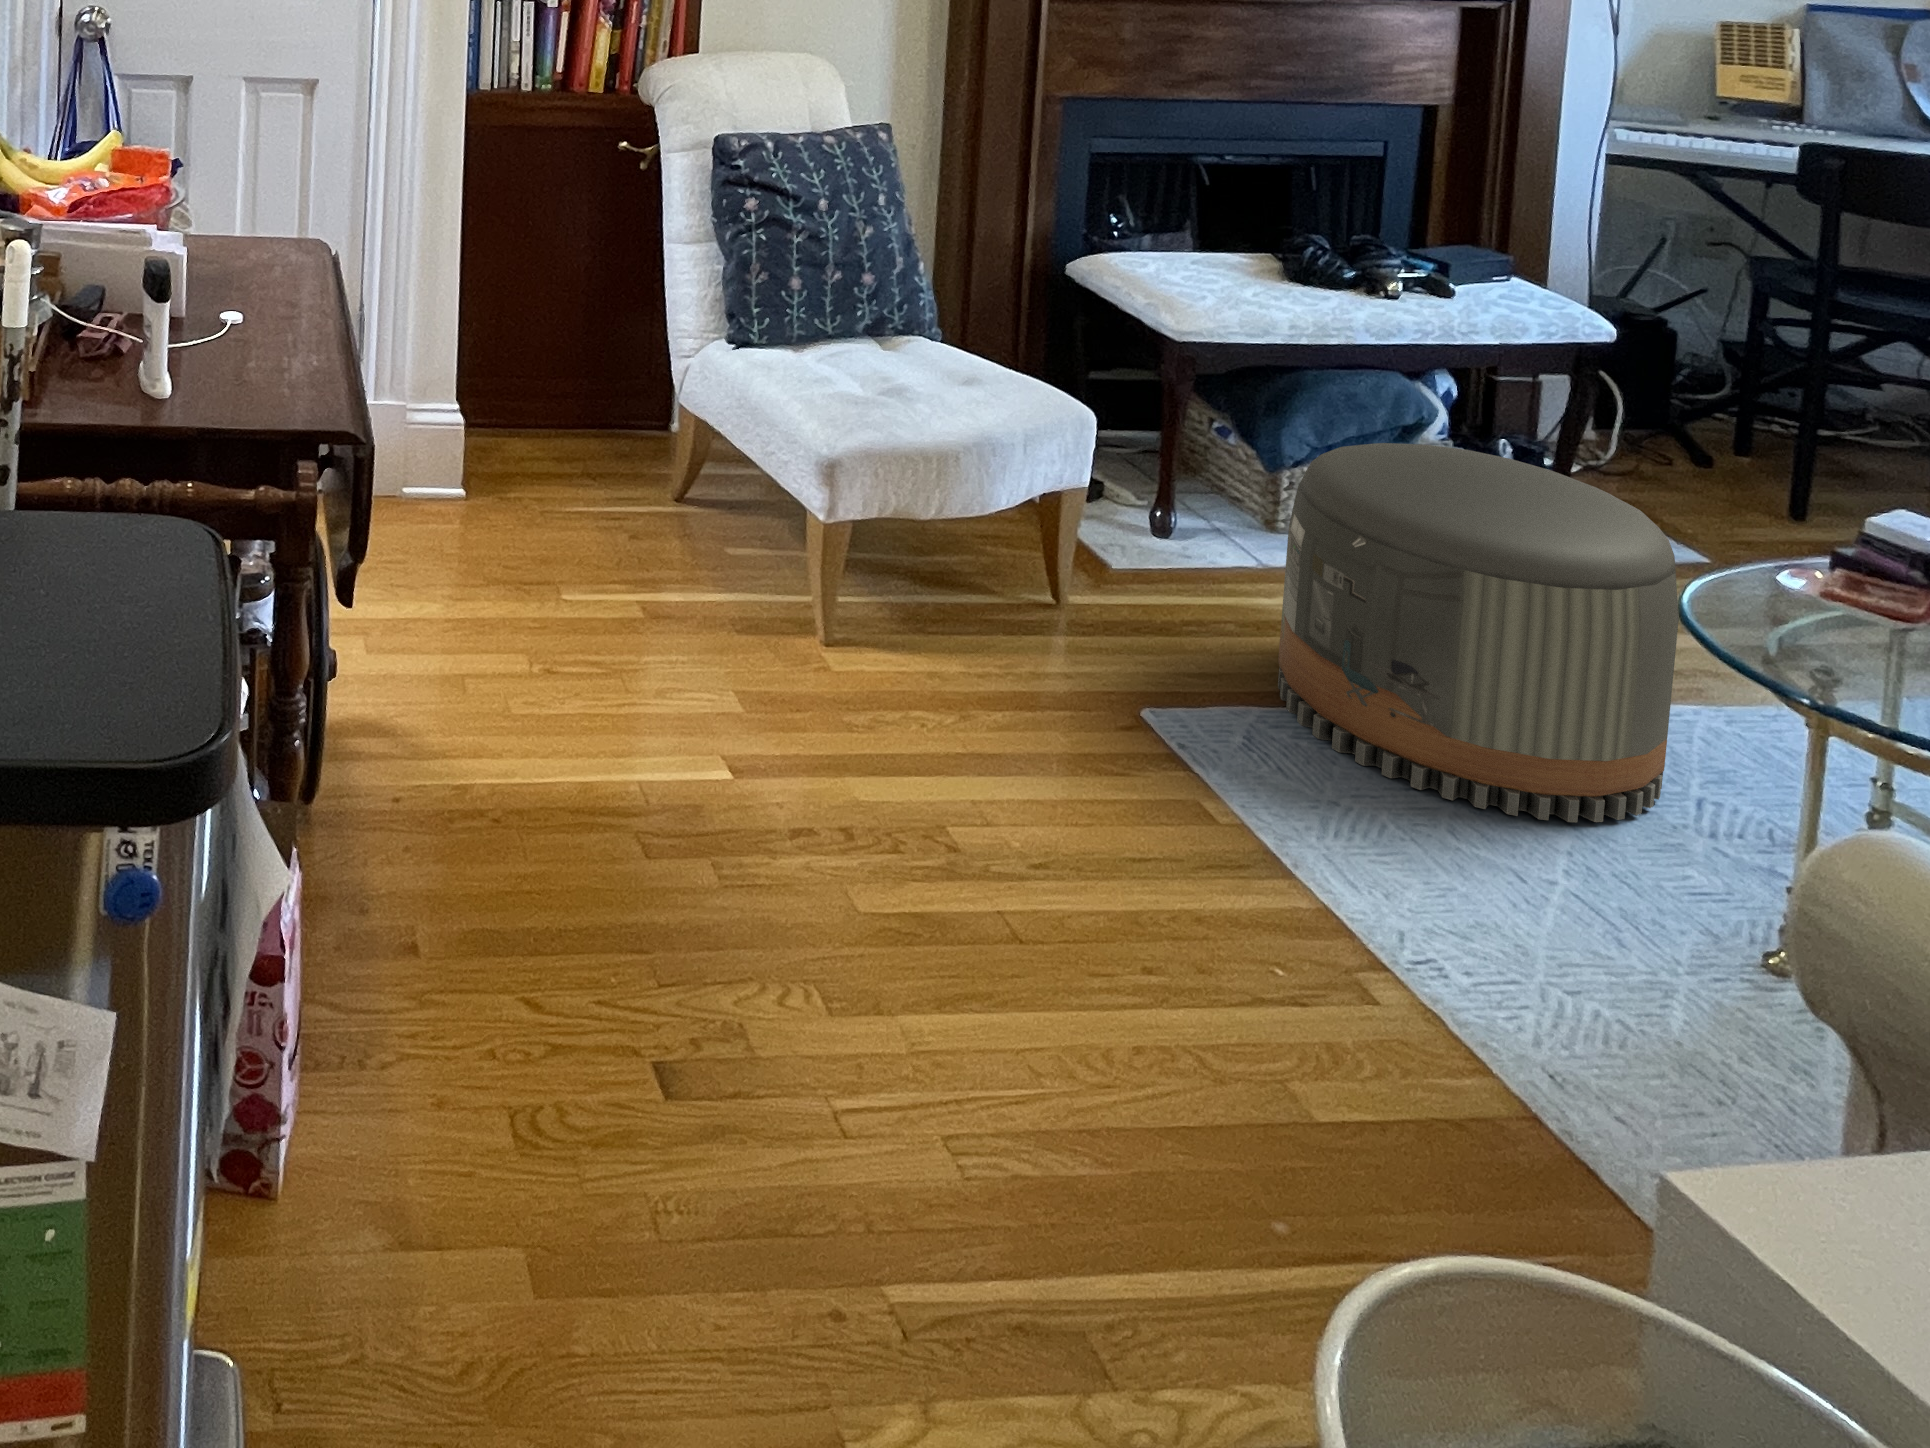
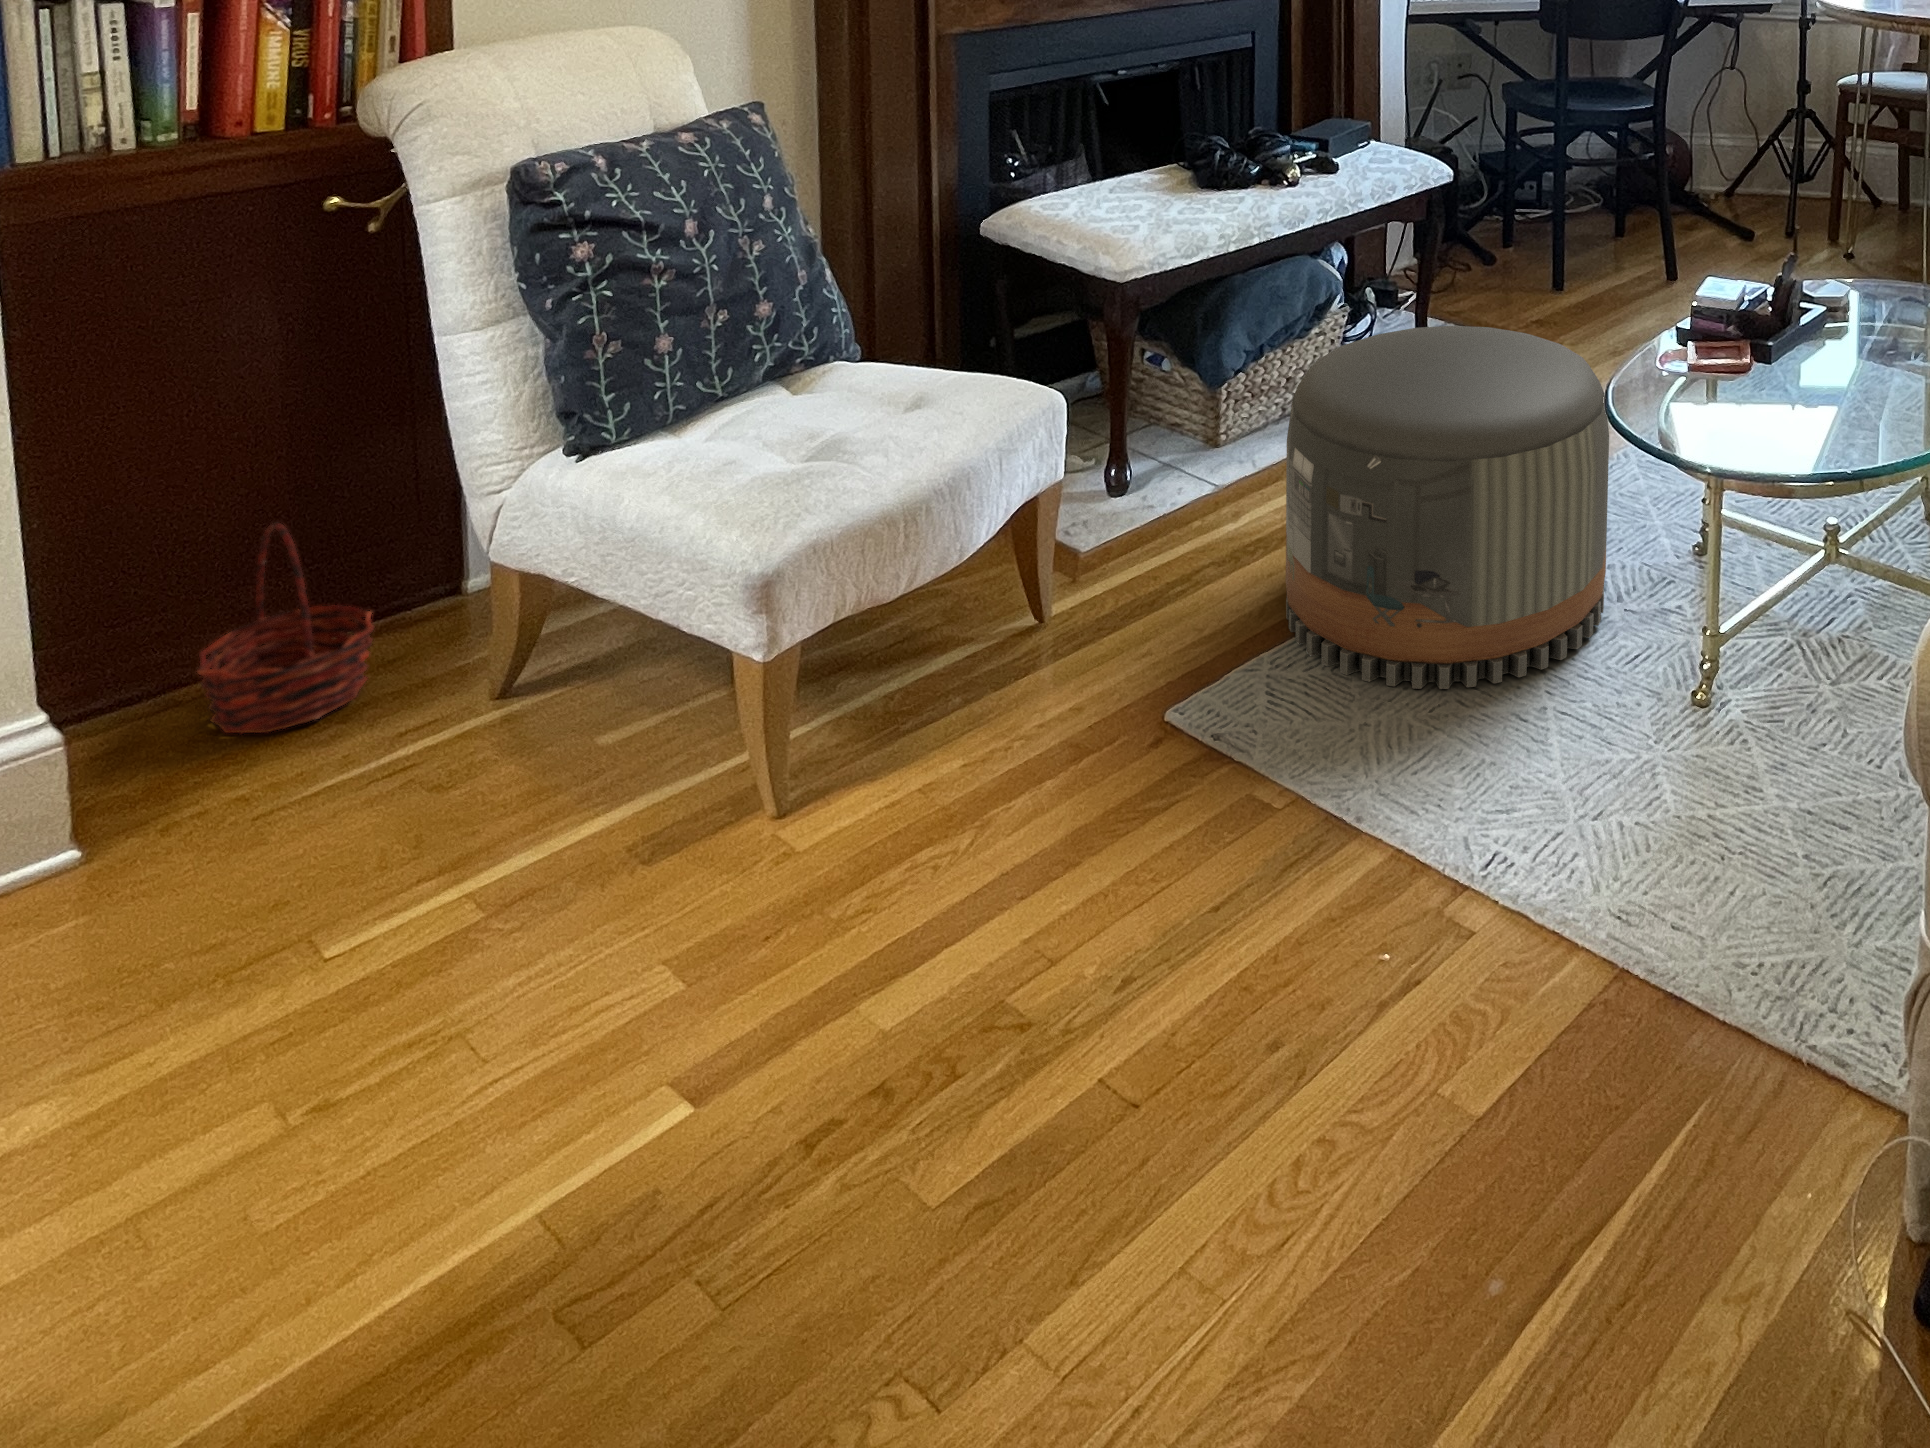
basket: none [528,344,618,476] -> present [196,523,374,734]

